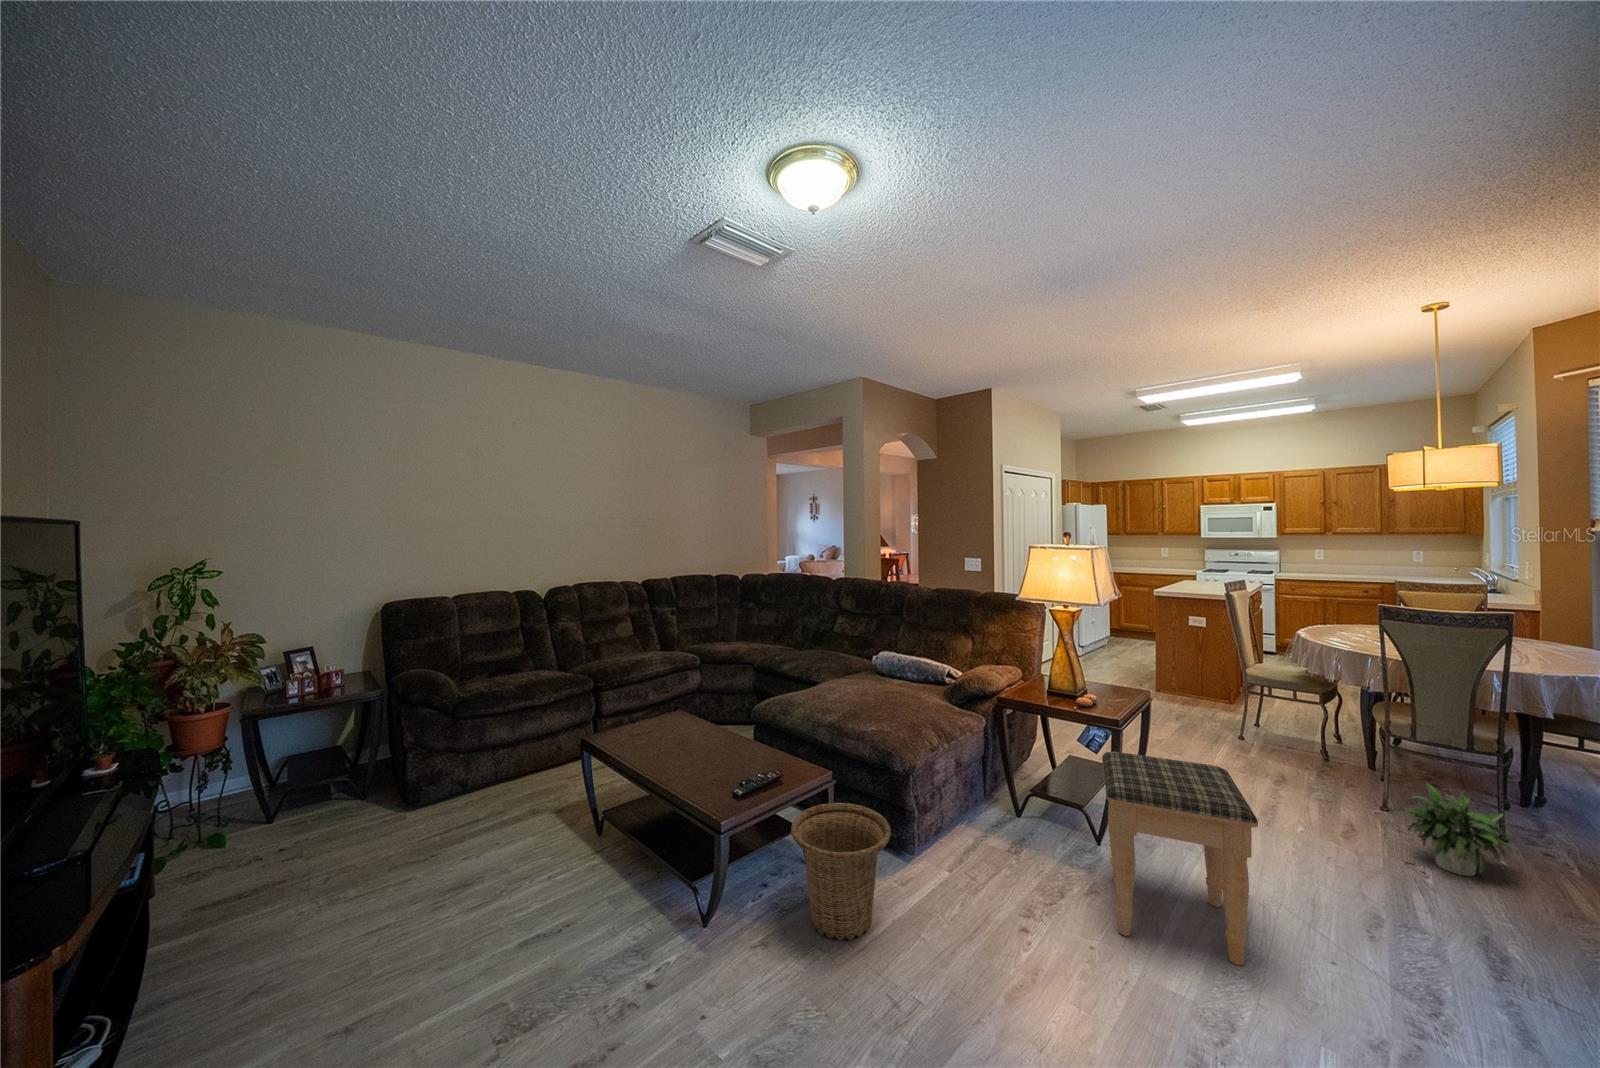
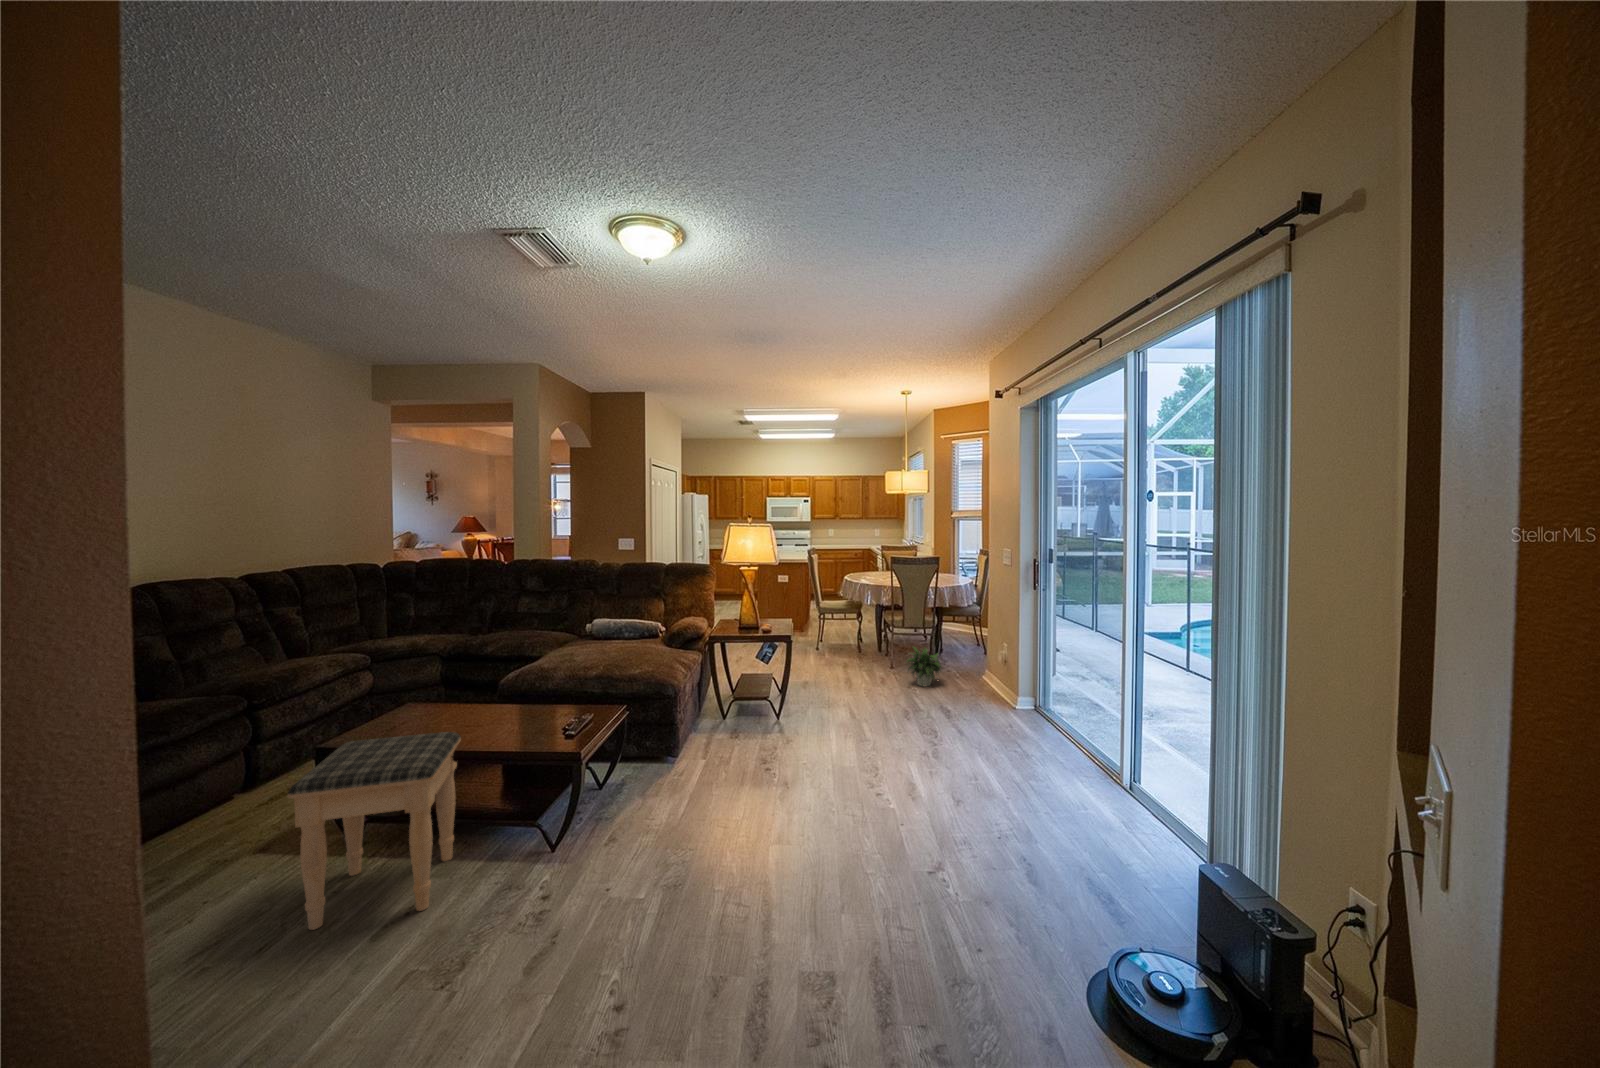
footstool: present [1102,752,1258,965] -> present [288,732,461,930]
basket: present [791,803,891,940] -> none [618,719,695,813]

